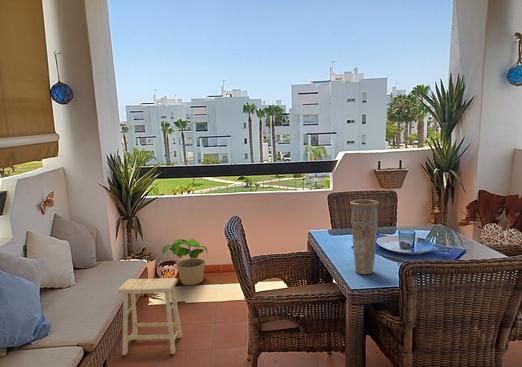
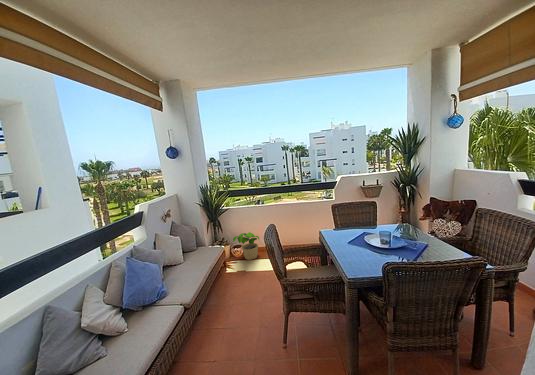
vase: present [350,199,379,274] -> none [345,216,364,266]
footstool: present [118,278,182,355] -> none [206,260,245,306]

